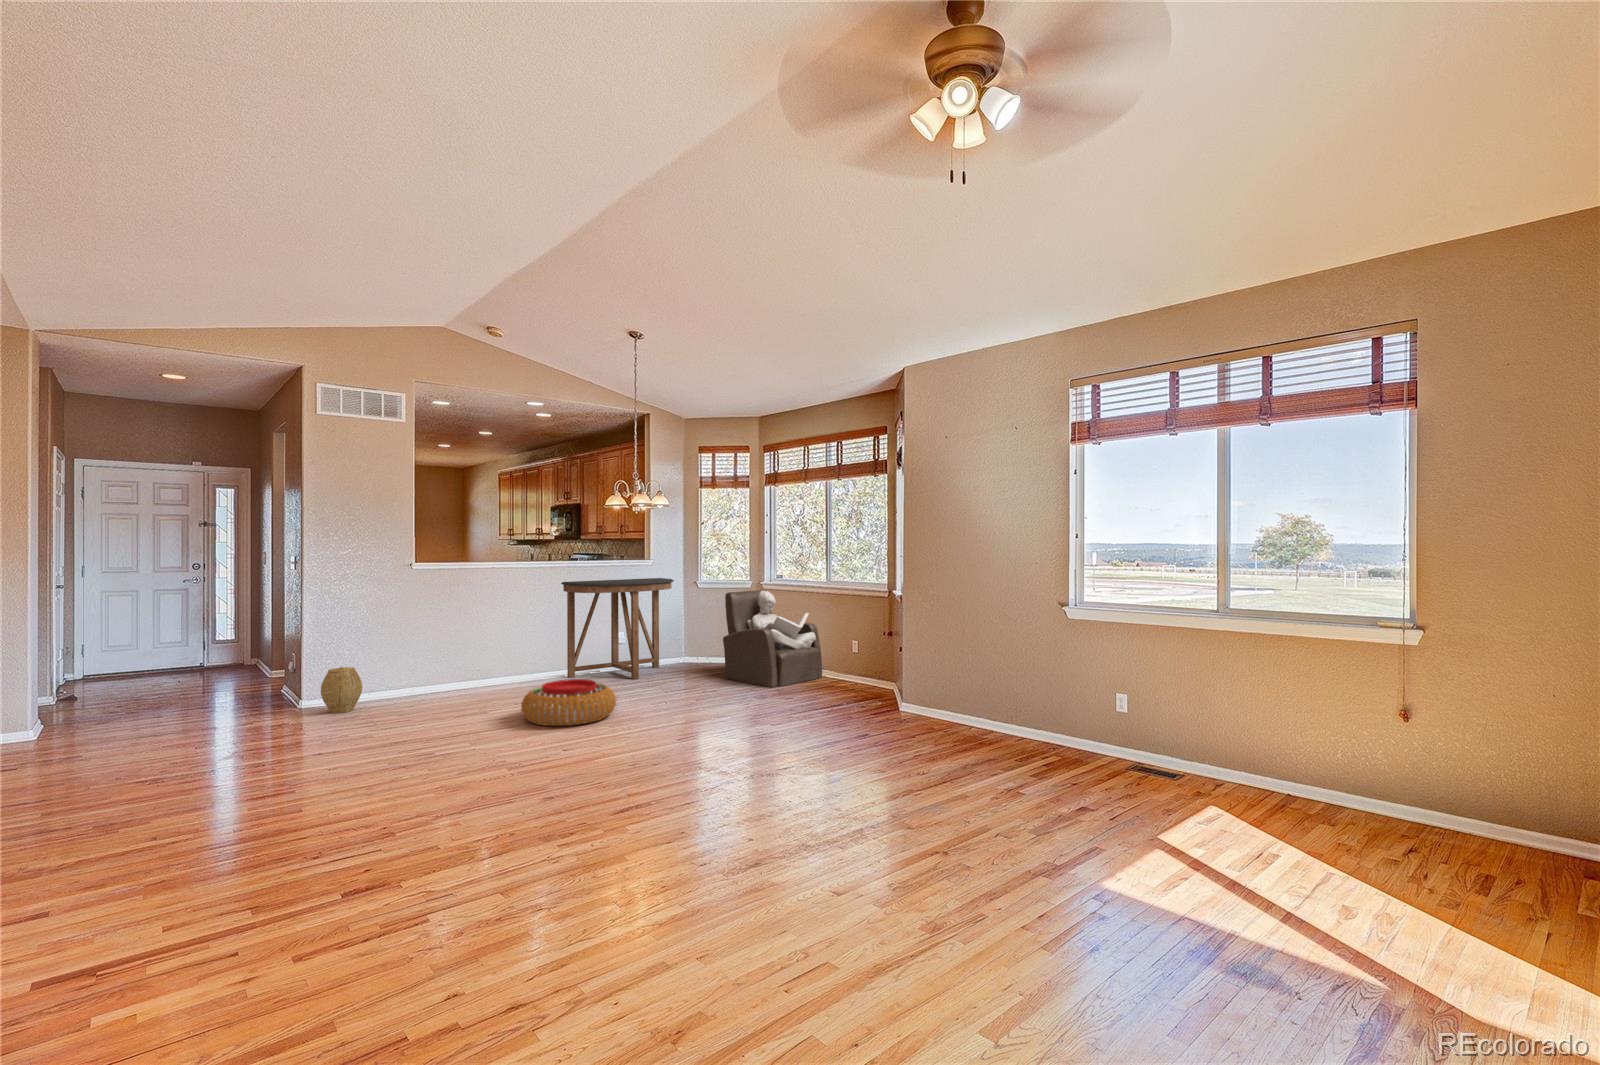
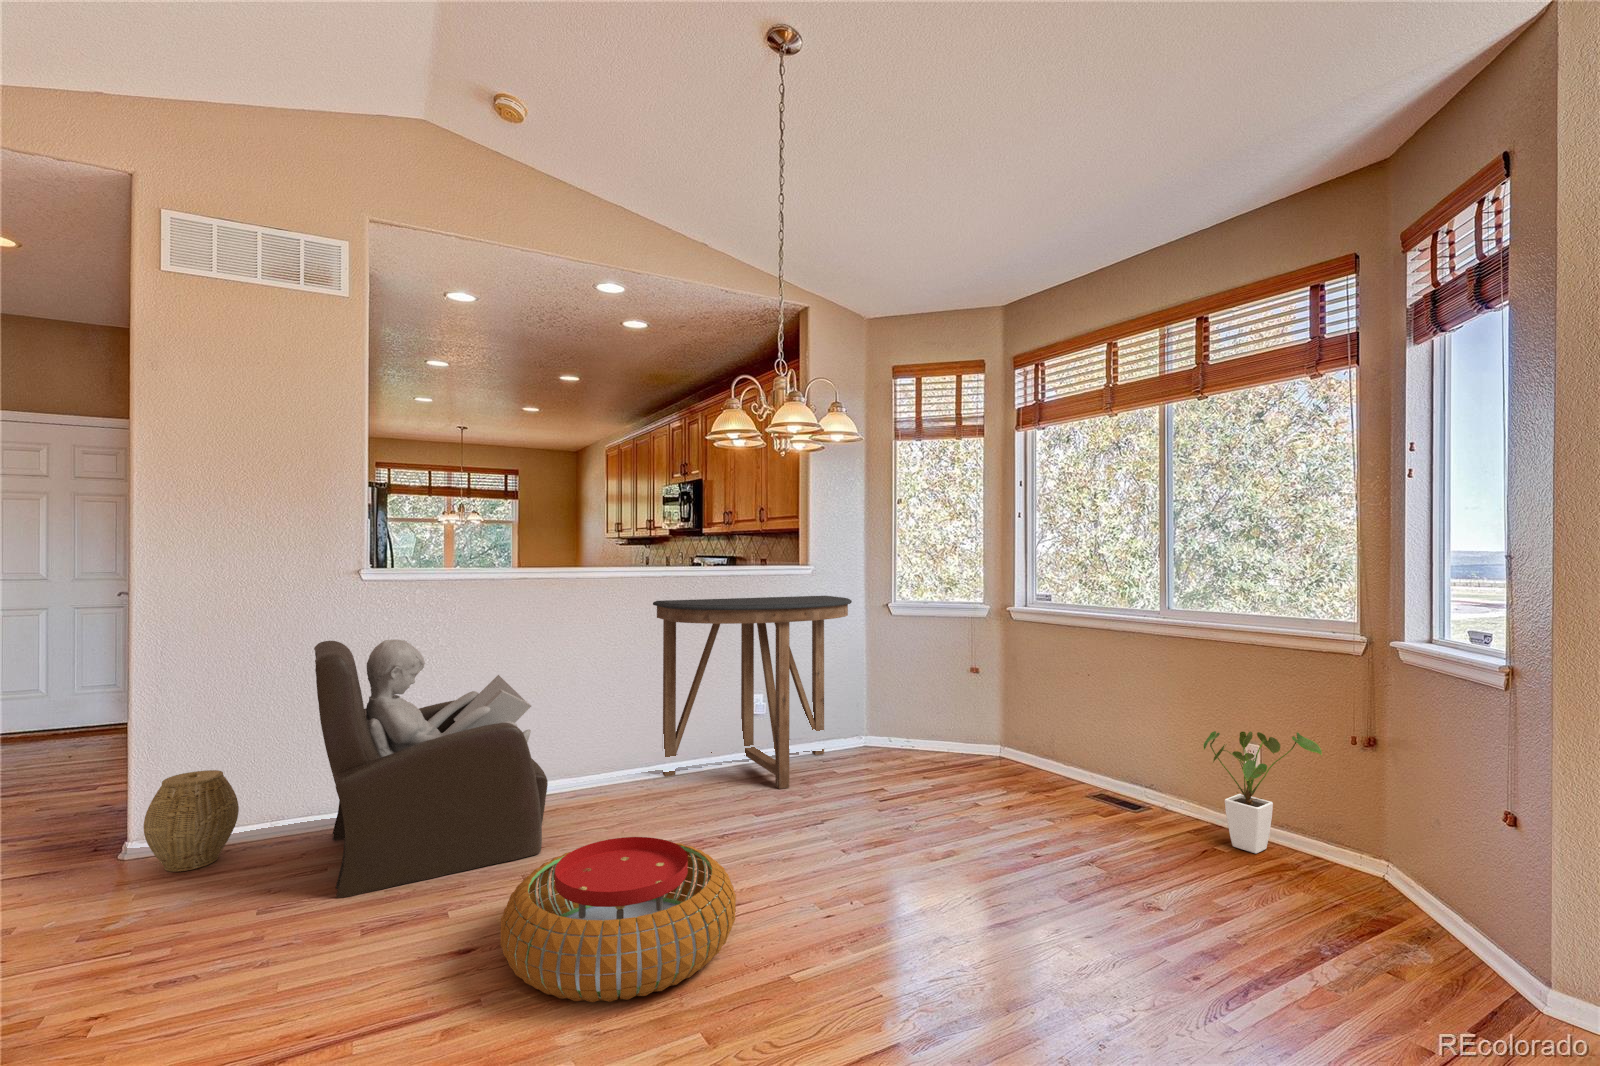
armchair: present [723,590,822,687] -> present [314,640,548,898]
house plant: none [826,634,876,687] -> present [1203,731,1322,853]

